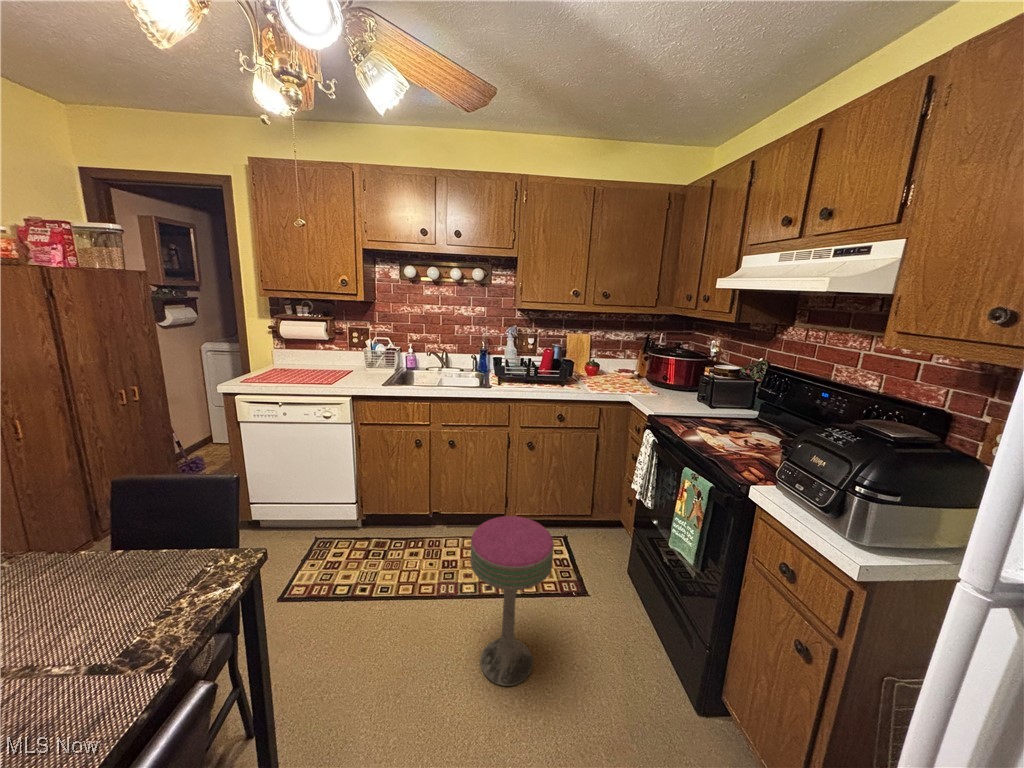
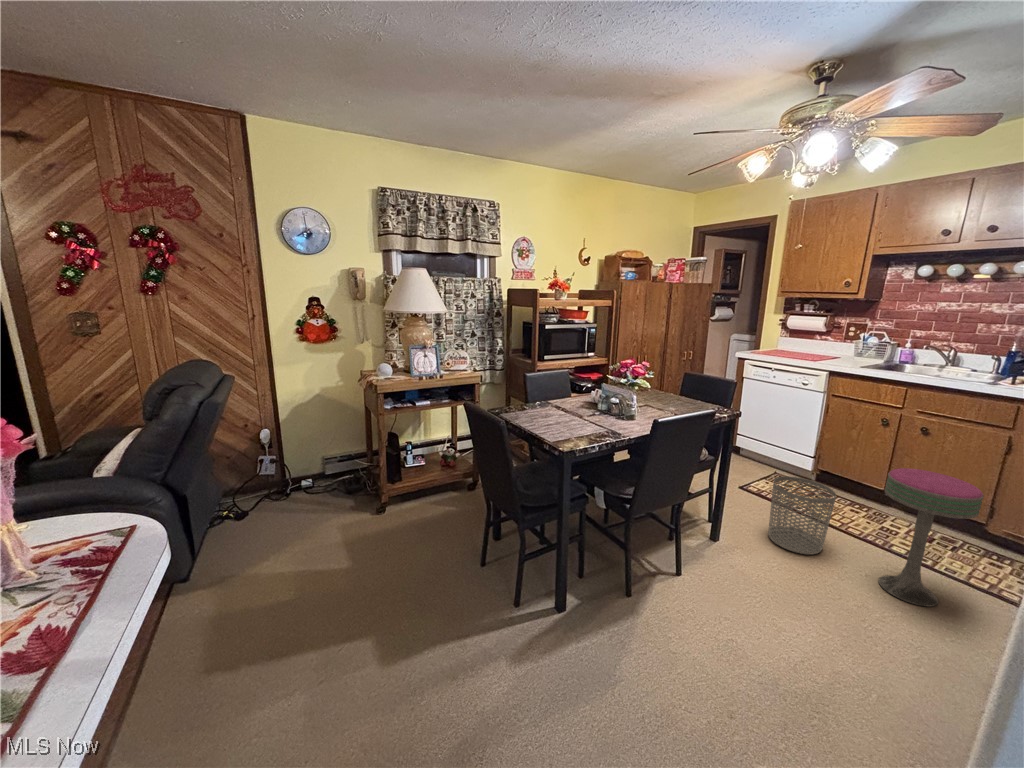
waste bin: none [335,574,418,708] -> present [768,476,836,554]

